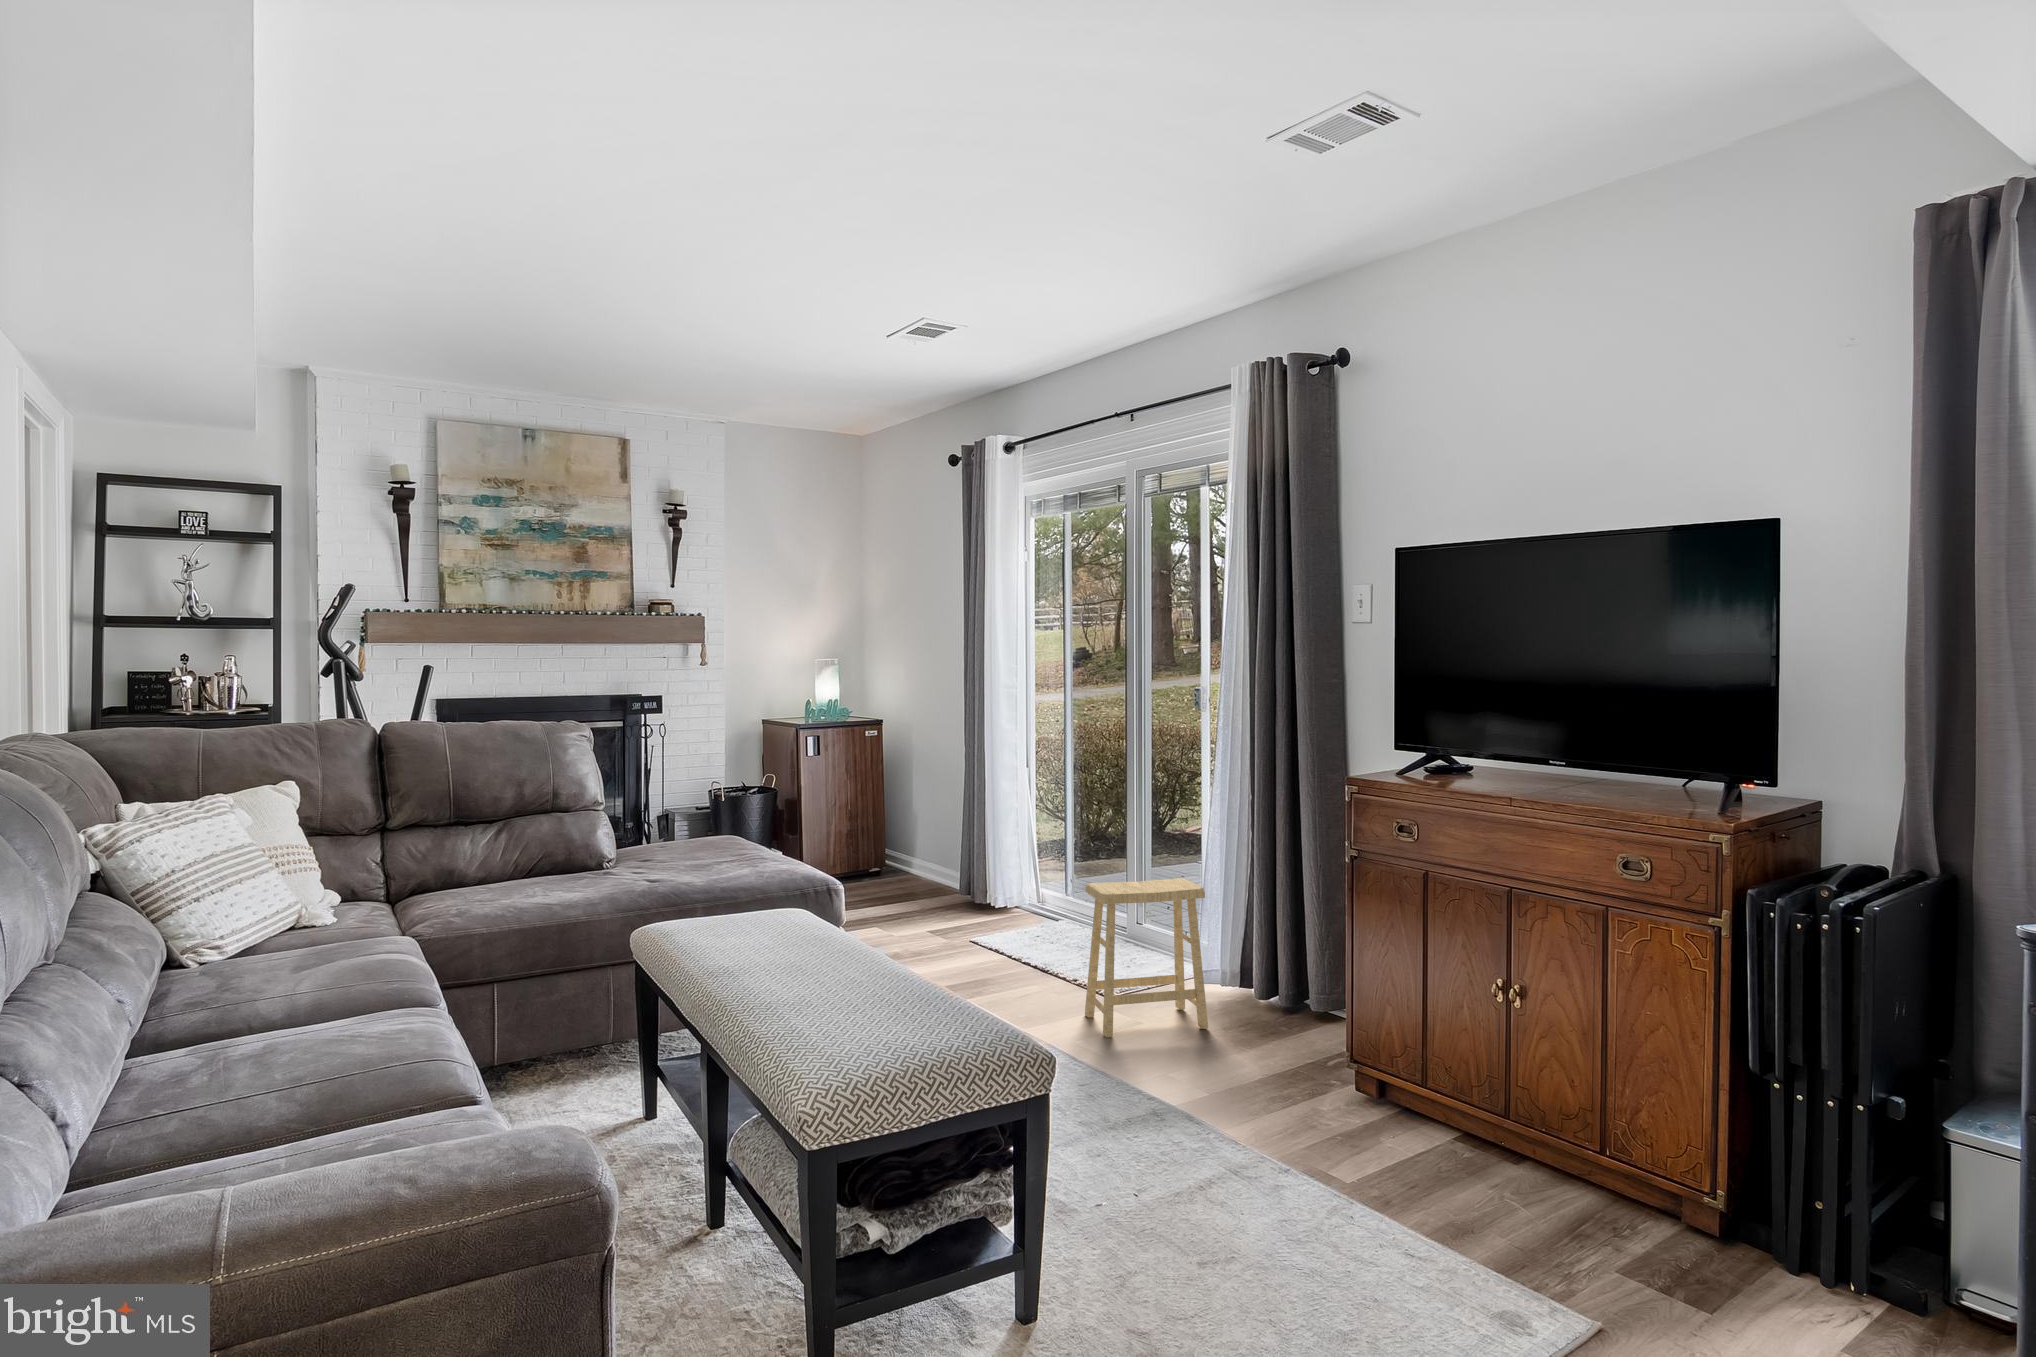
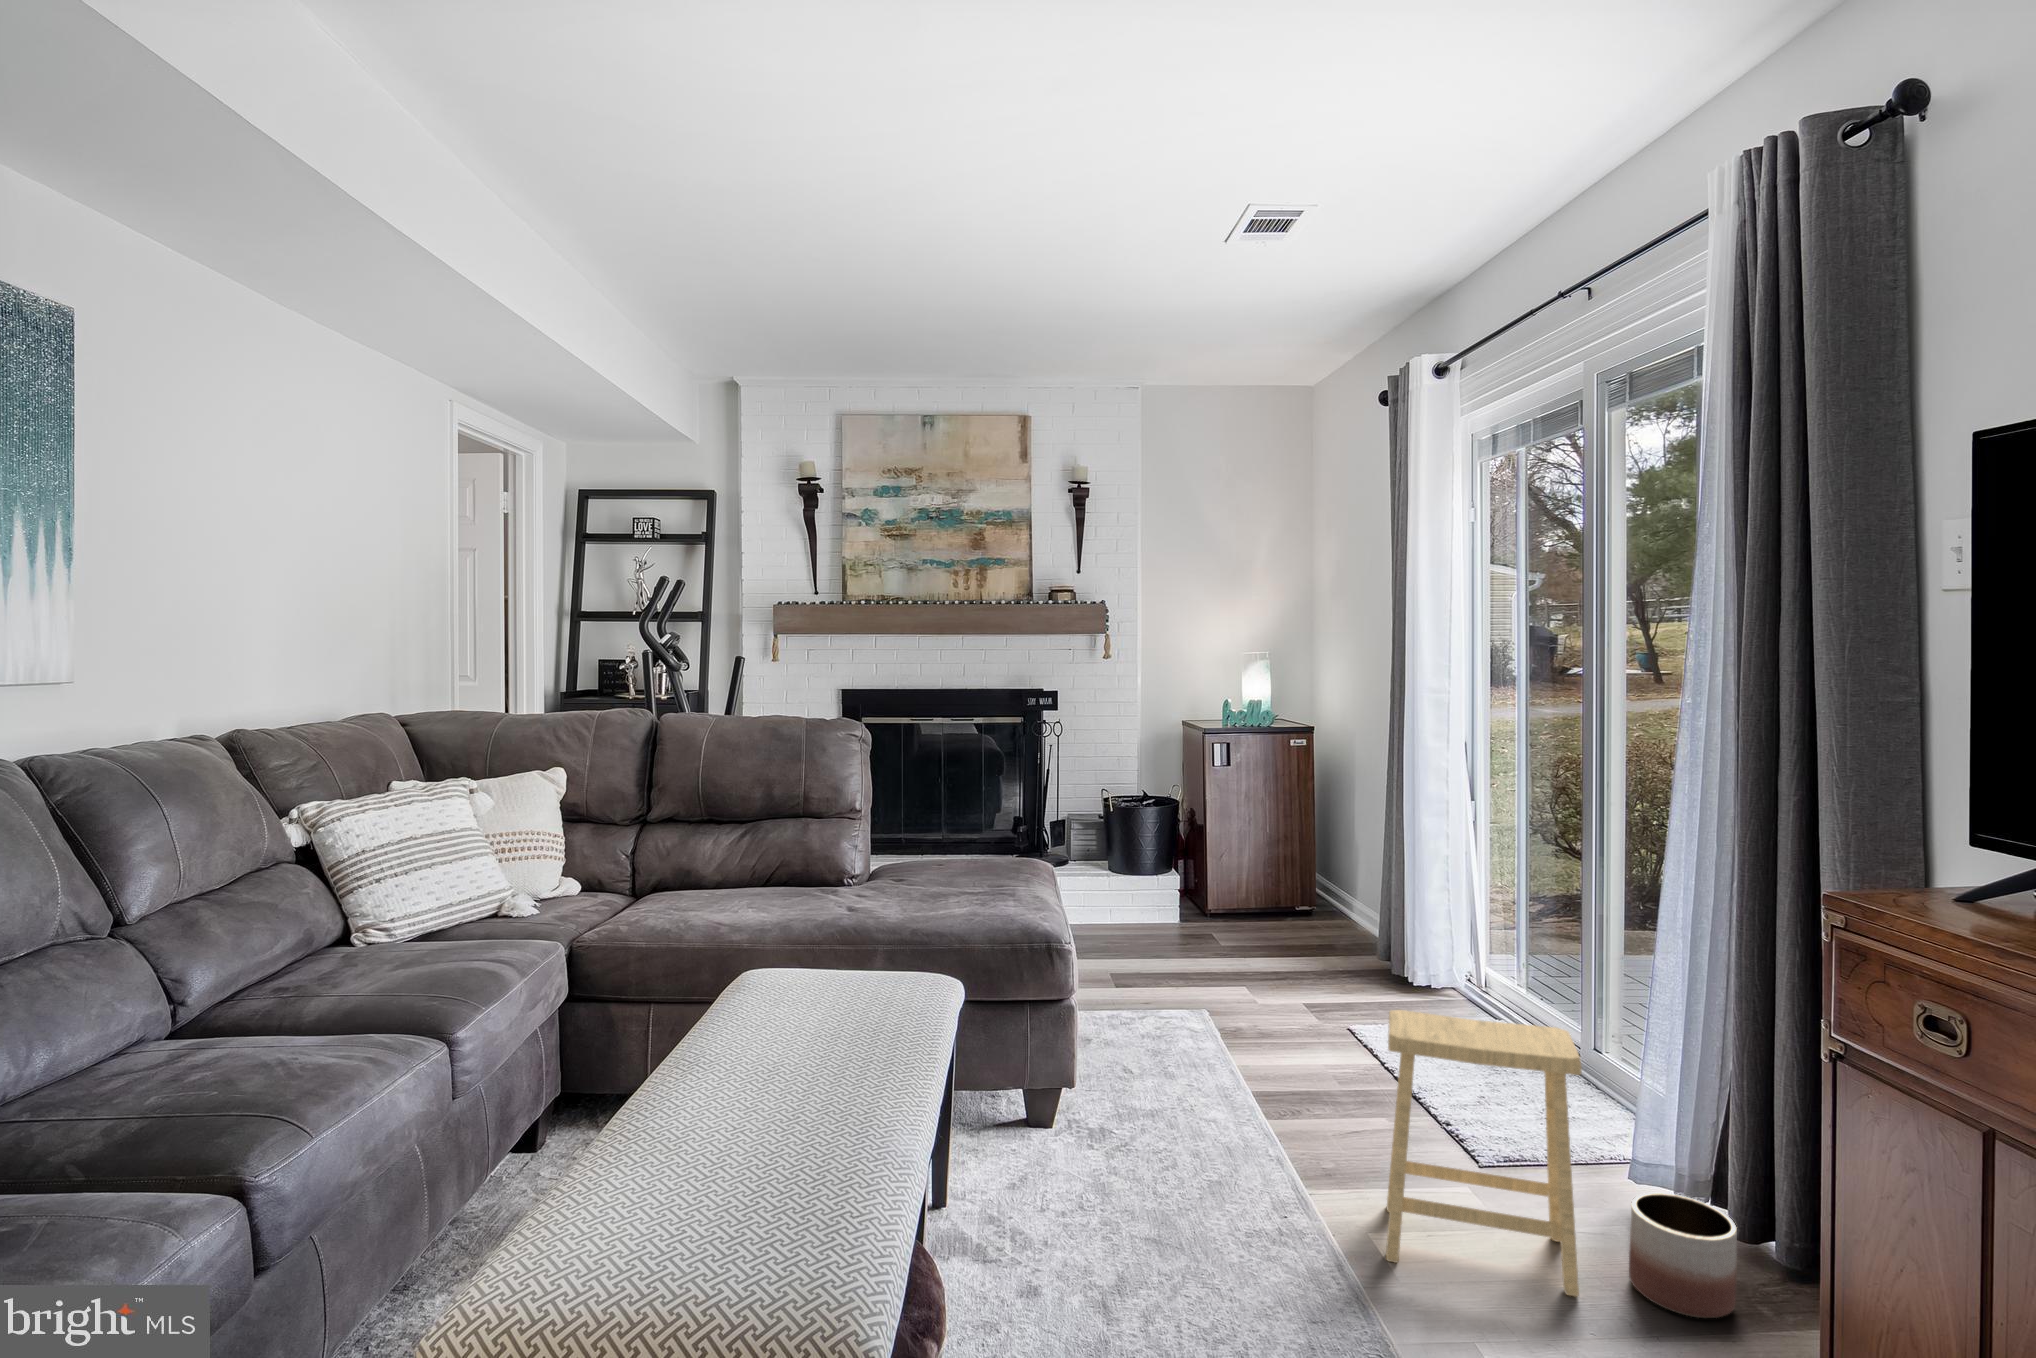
planter: none [1224,964,1277,1024] -> present [1629,1192,1737,1318]

